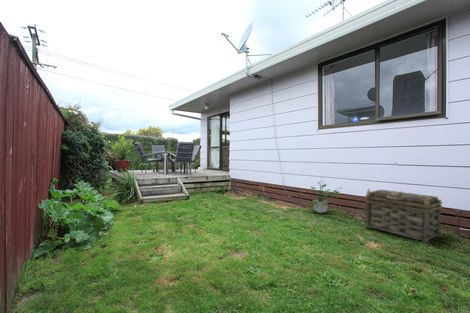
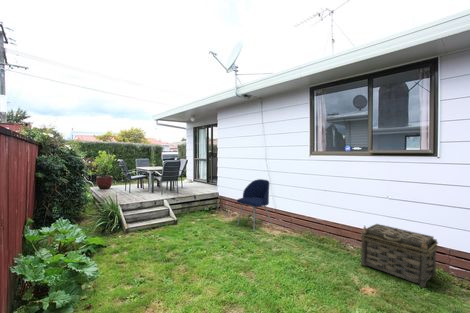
chair: none [246,157,281,205] -> present [237,179,272,231]
potted plant: present [311,182,339,213] -> none [304,203,338,243]

